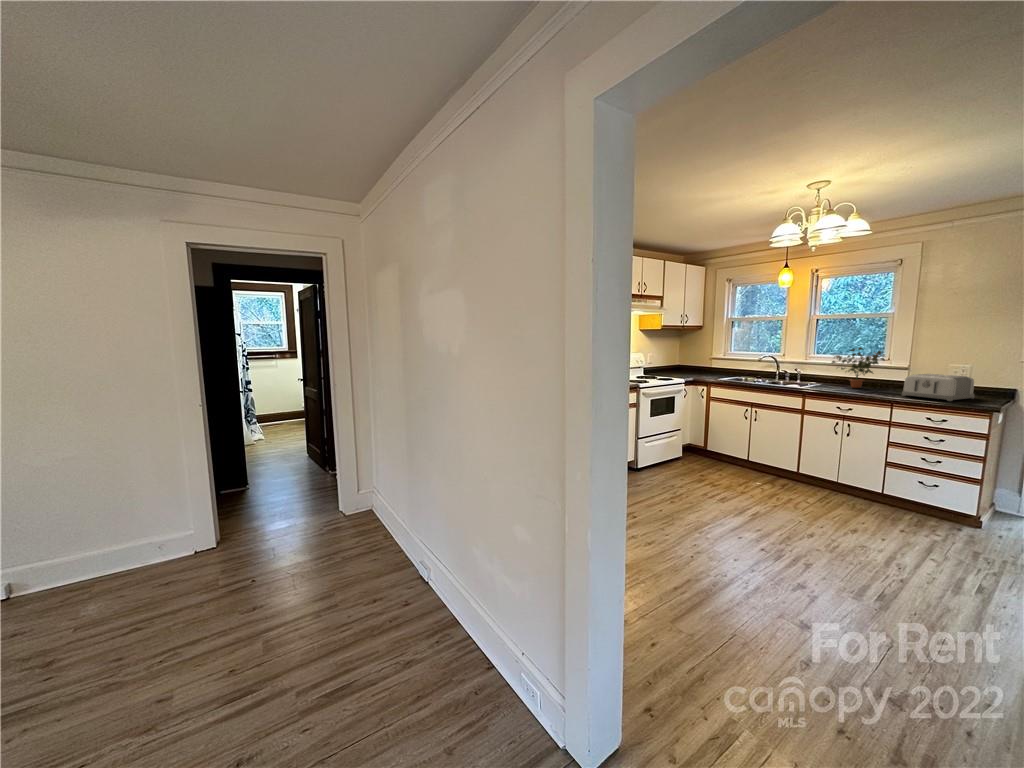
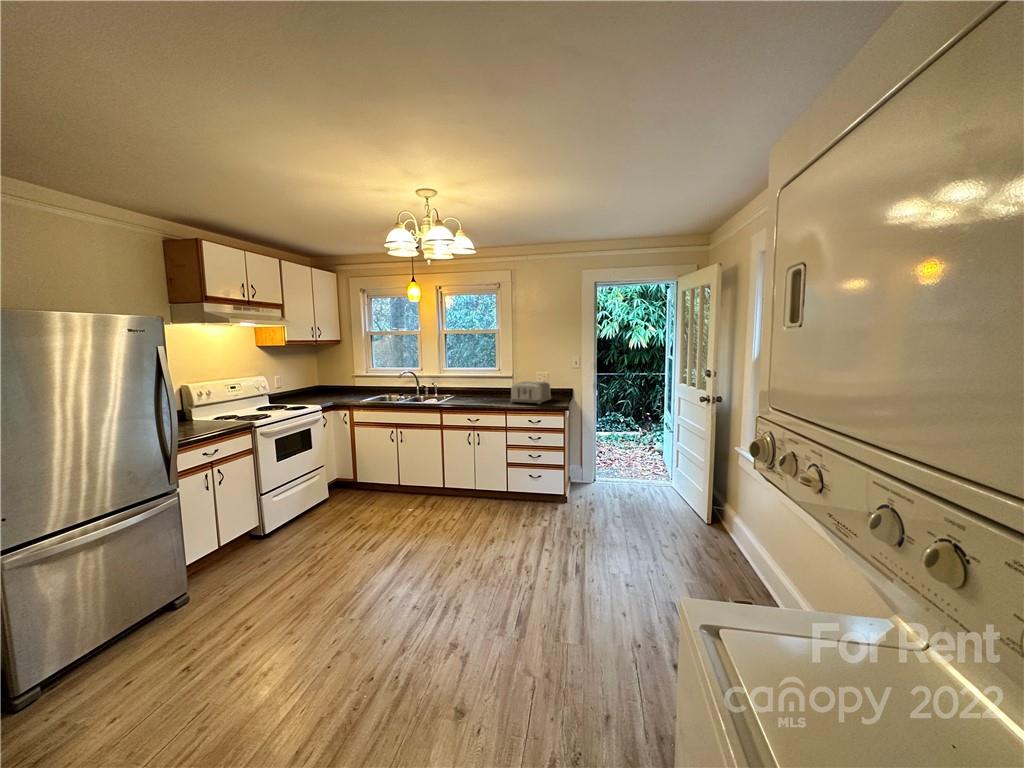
potted plant: present [832,347,885,388] -> none [459,360,497,398]

